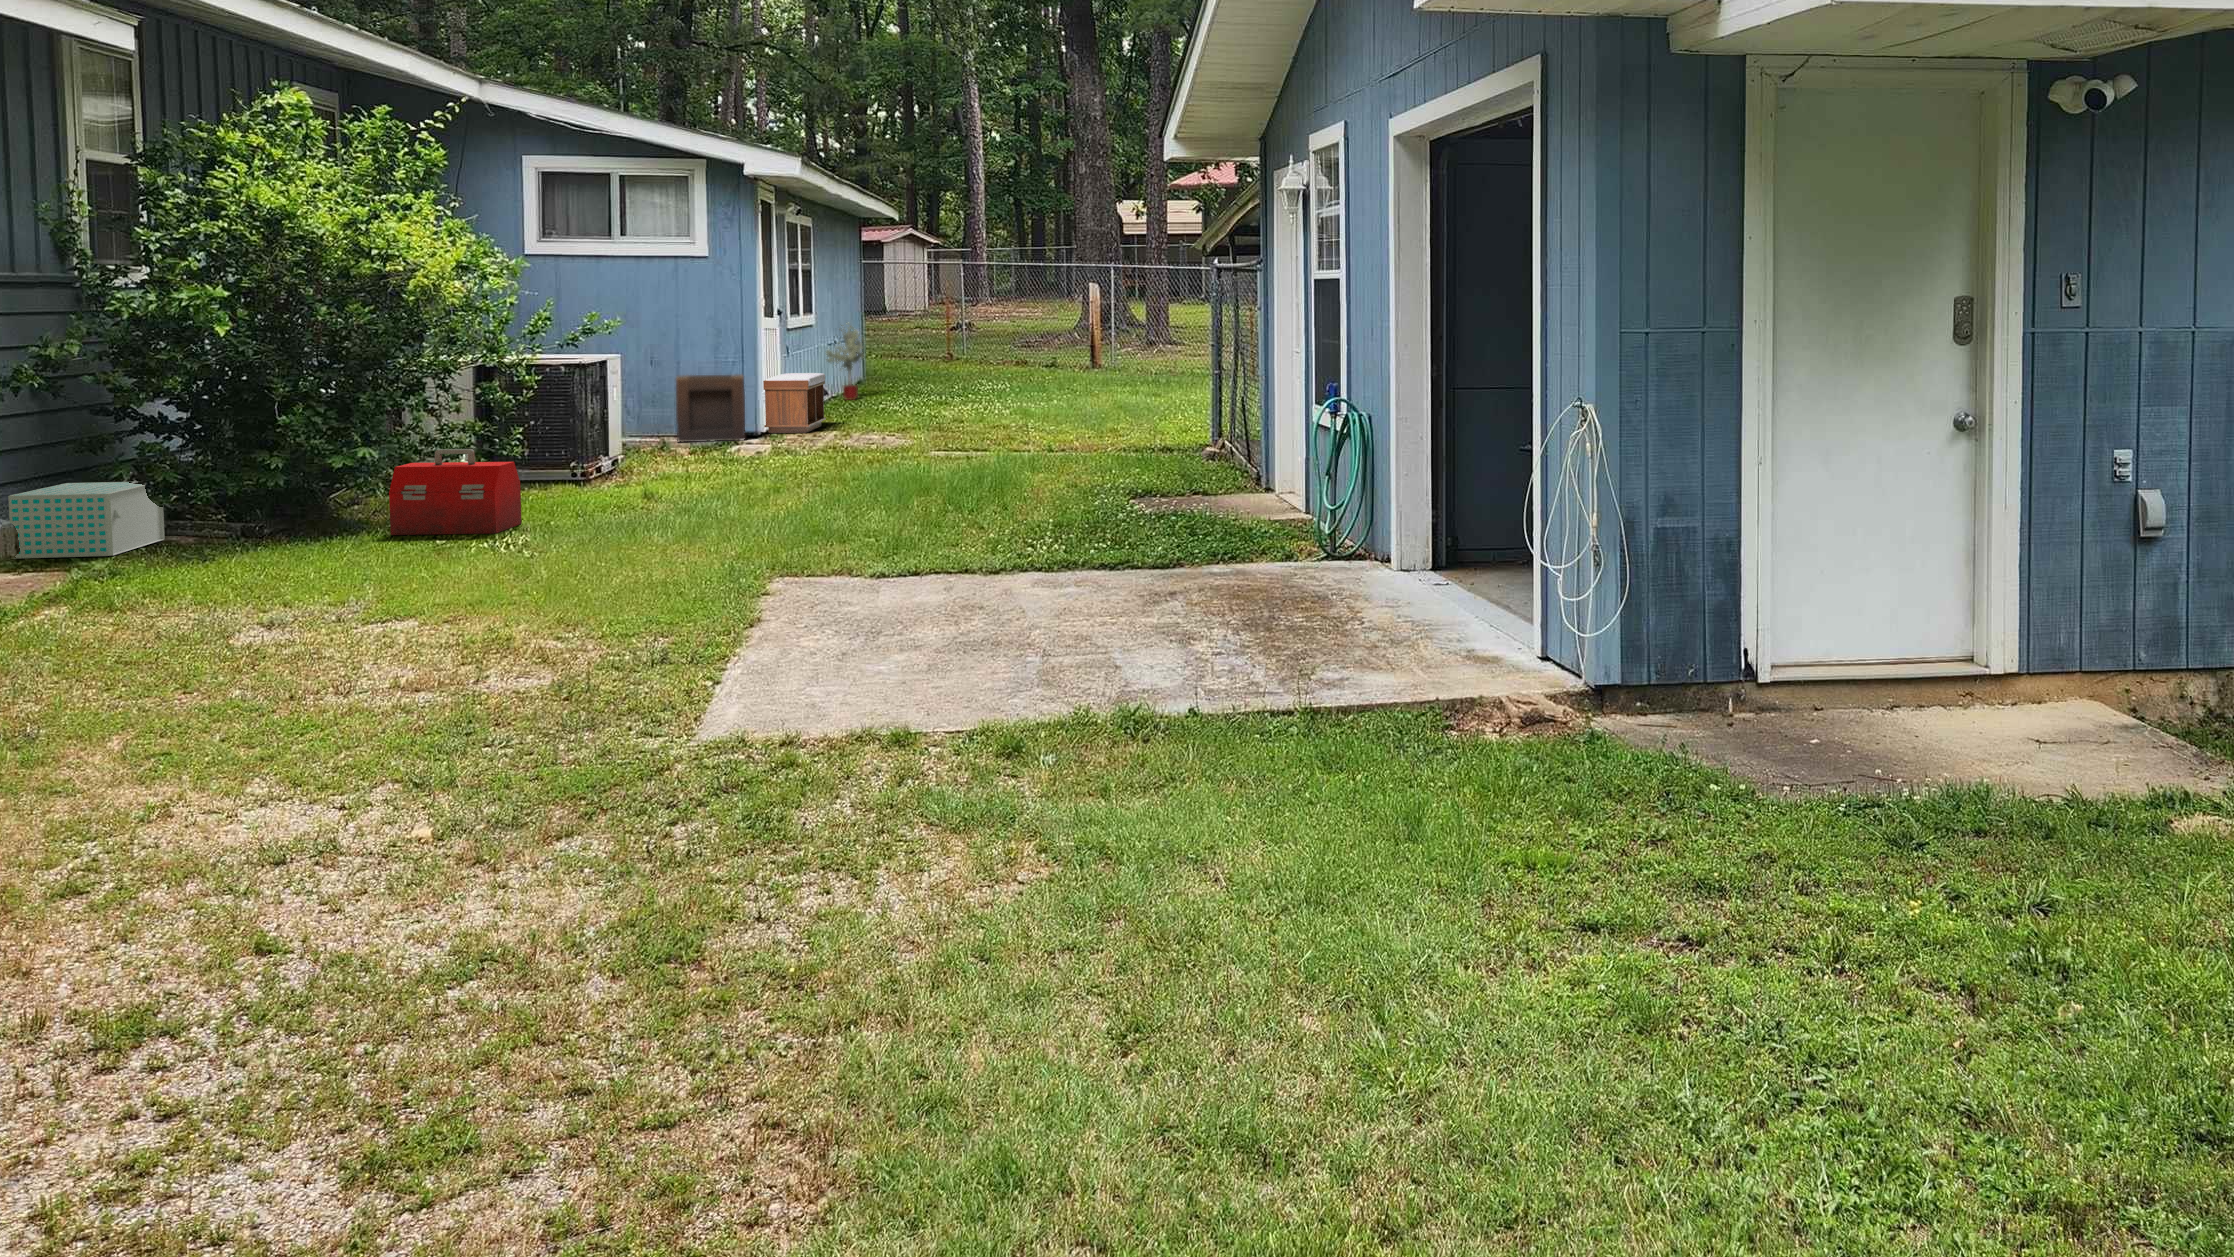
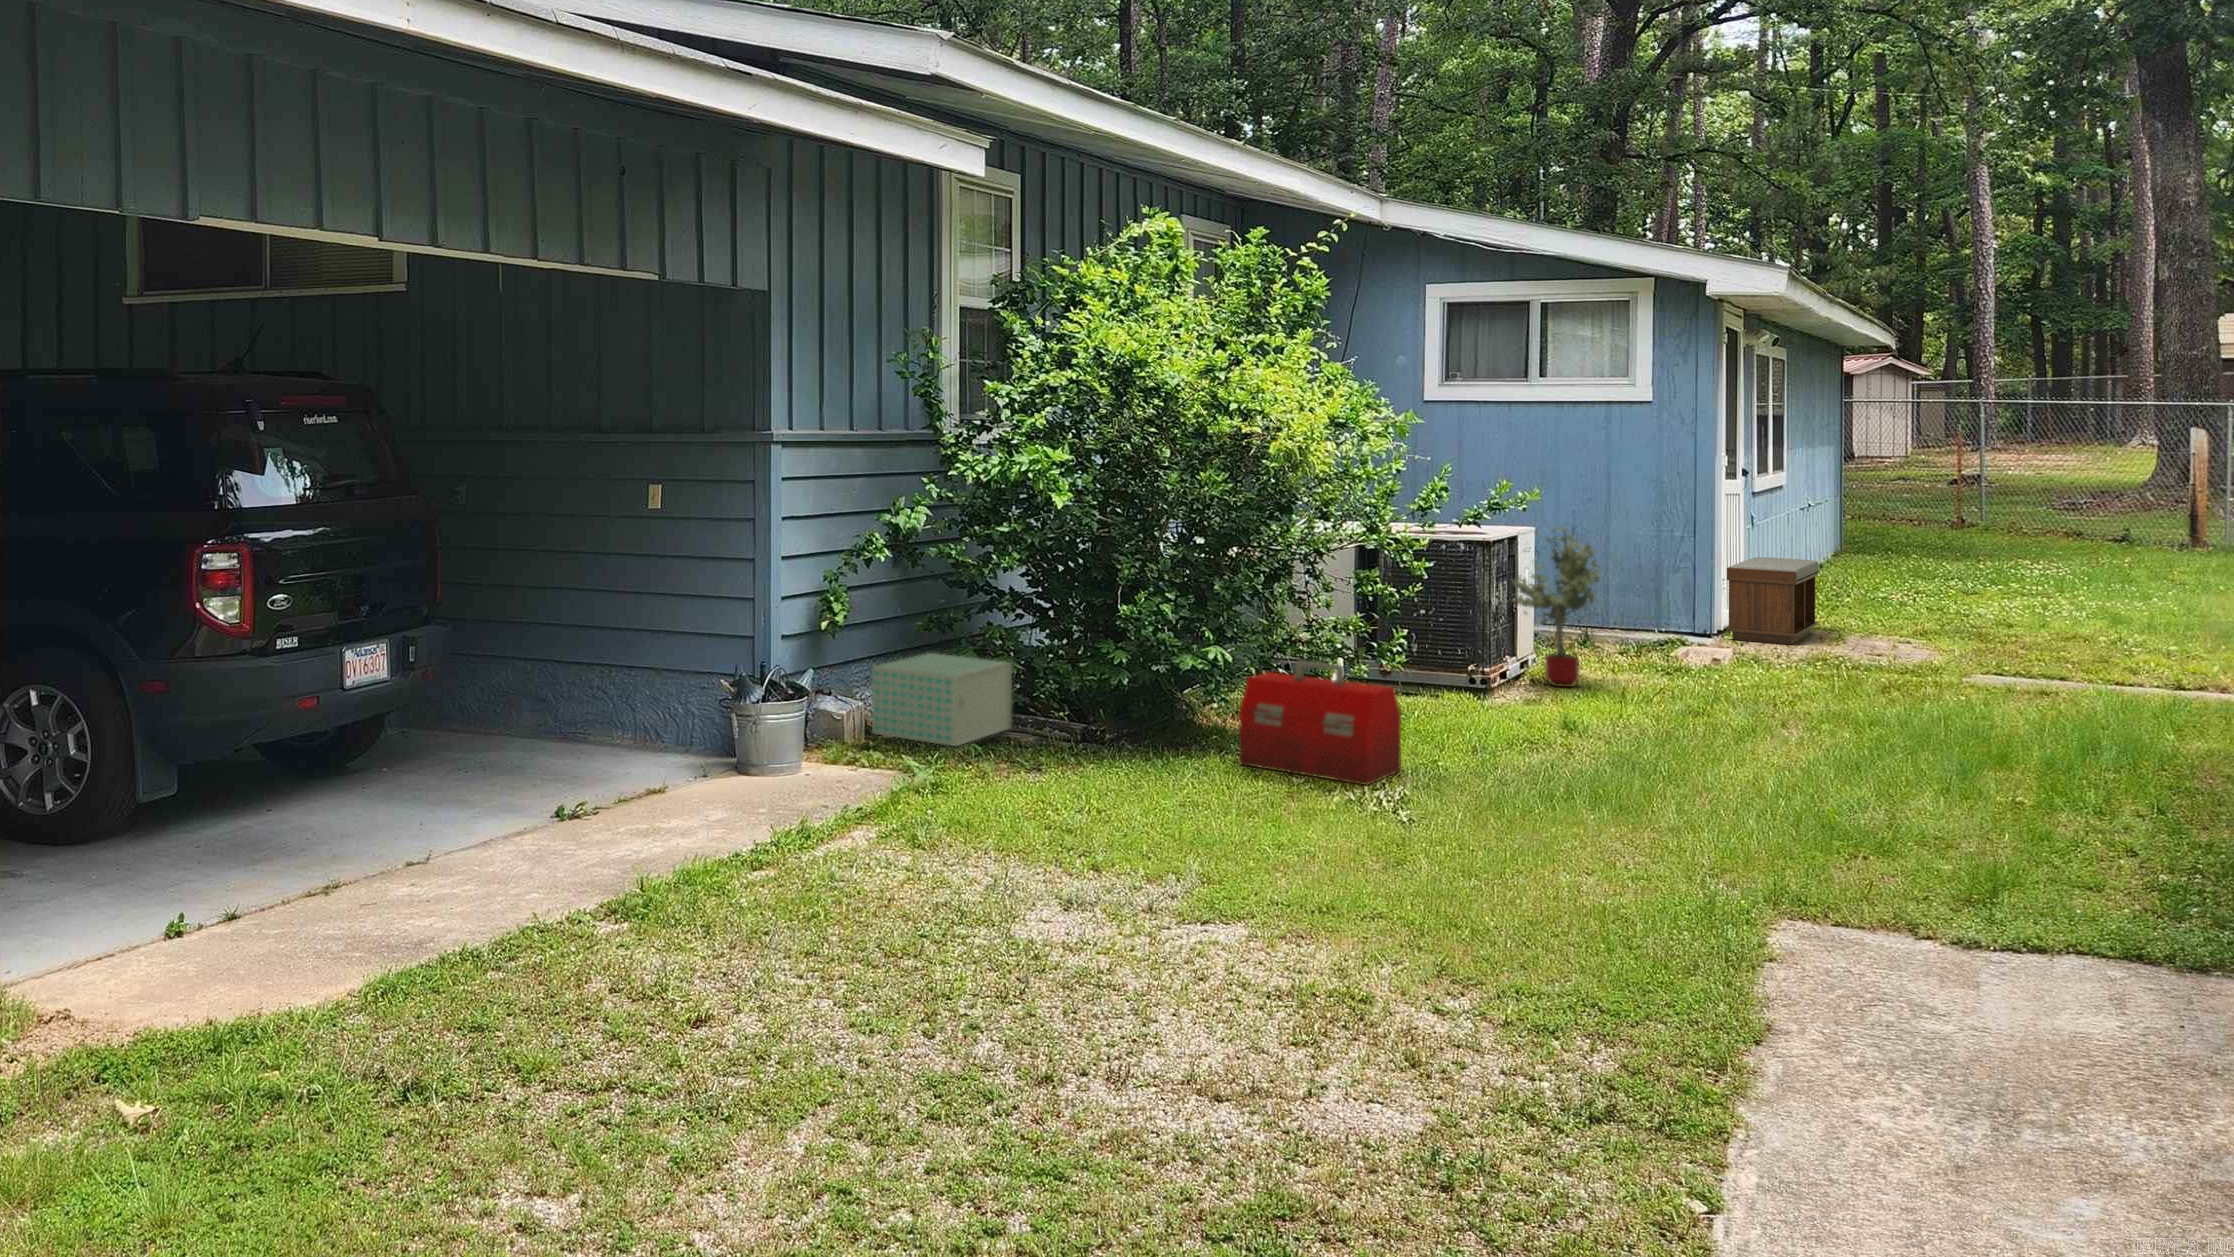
potted tree: present [826,325,864,400] -> present [1510,527,1600,687]
wooden crate: present [676,374,745,442] -> none [1603,553,1701,649]

